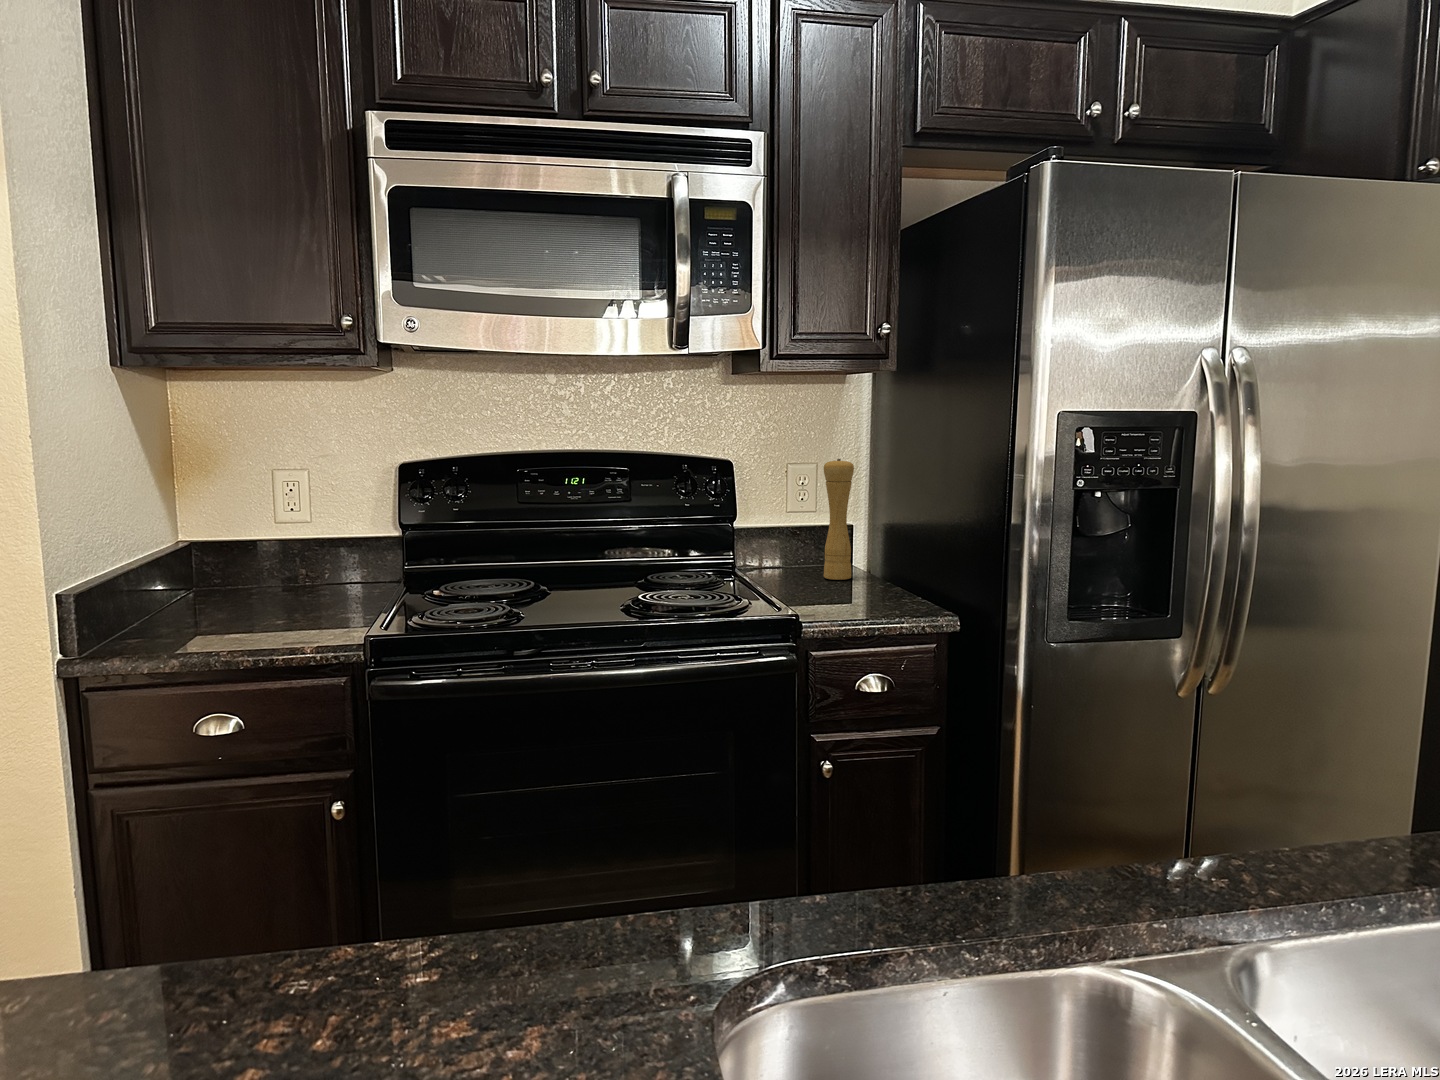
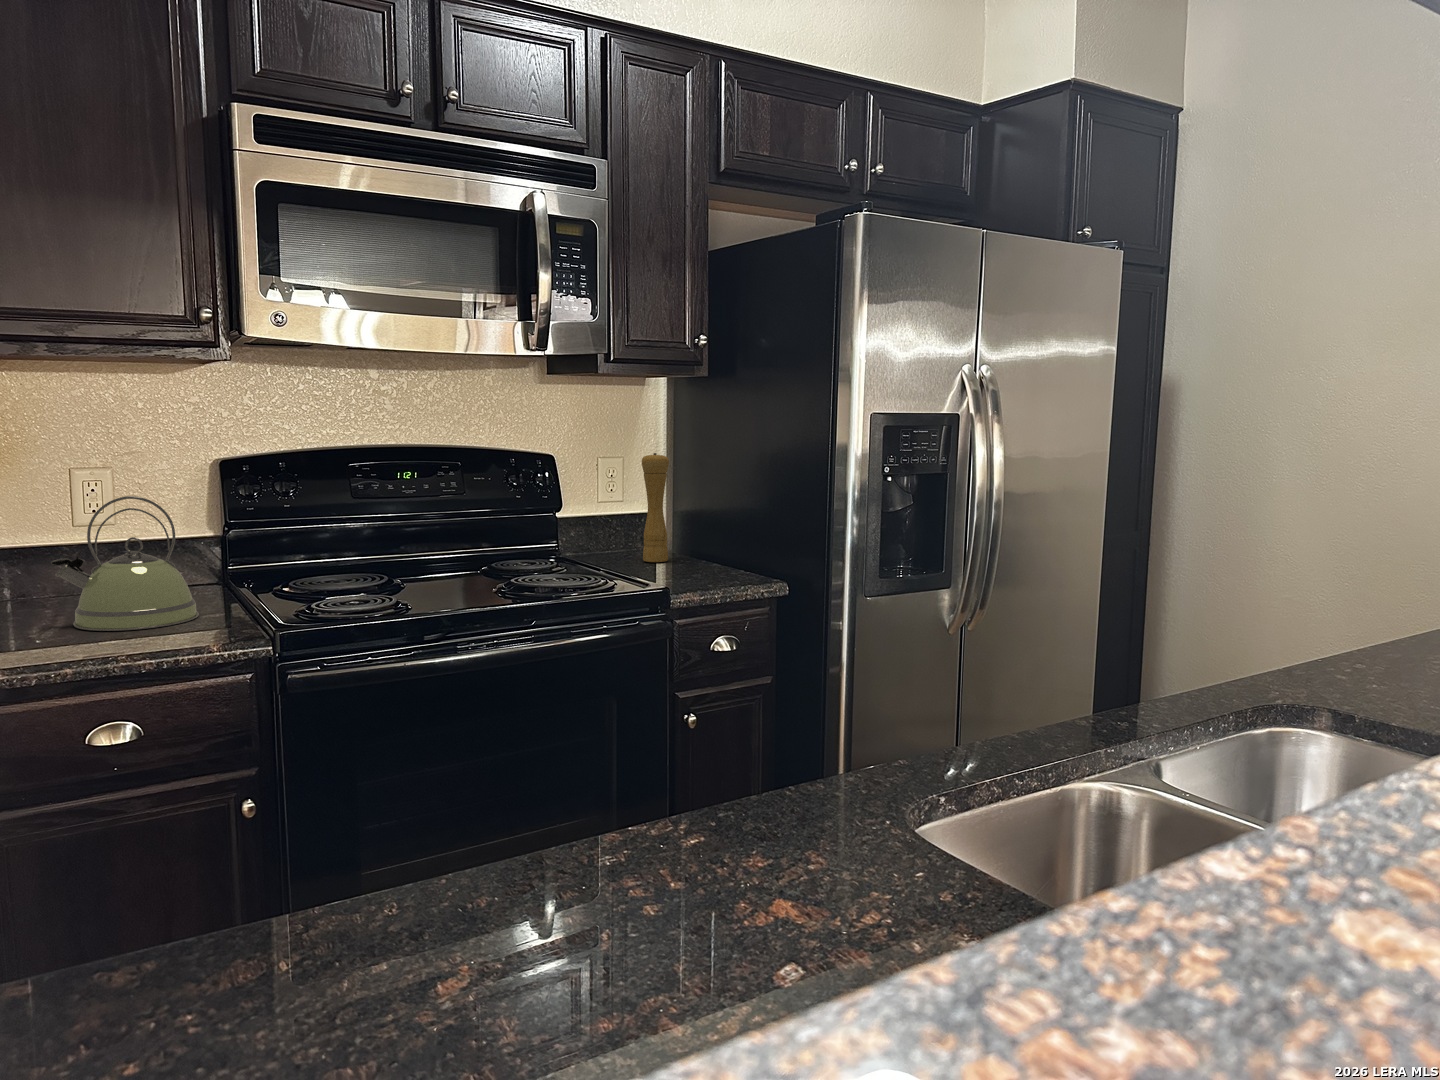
kettle: none [213,498,341,625] -> present [51,496,199,631]

